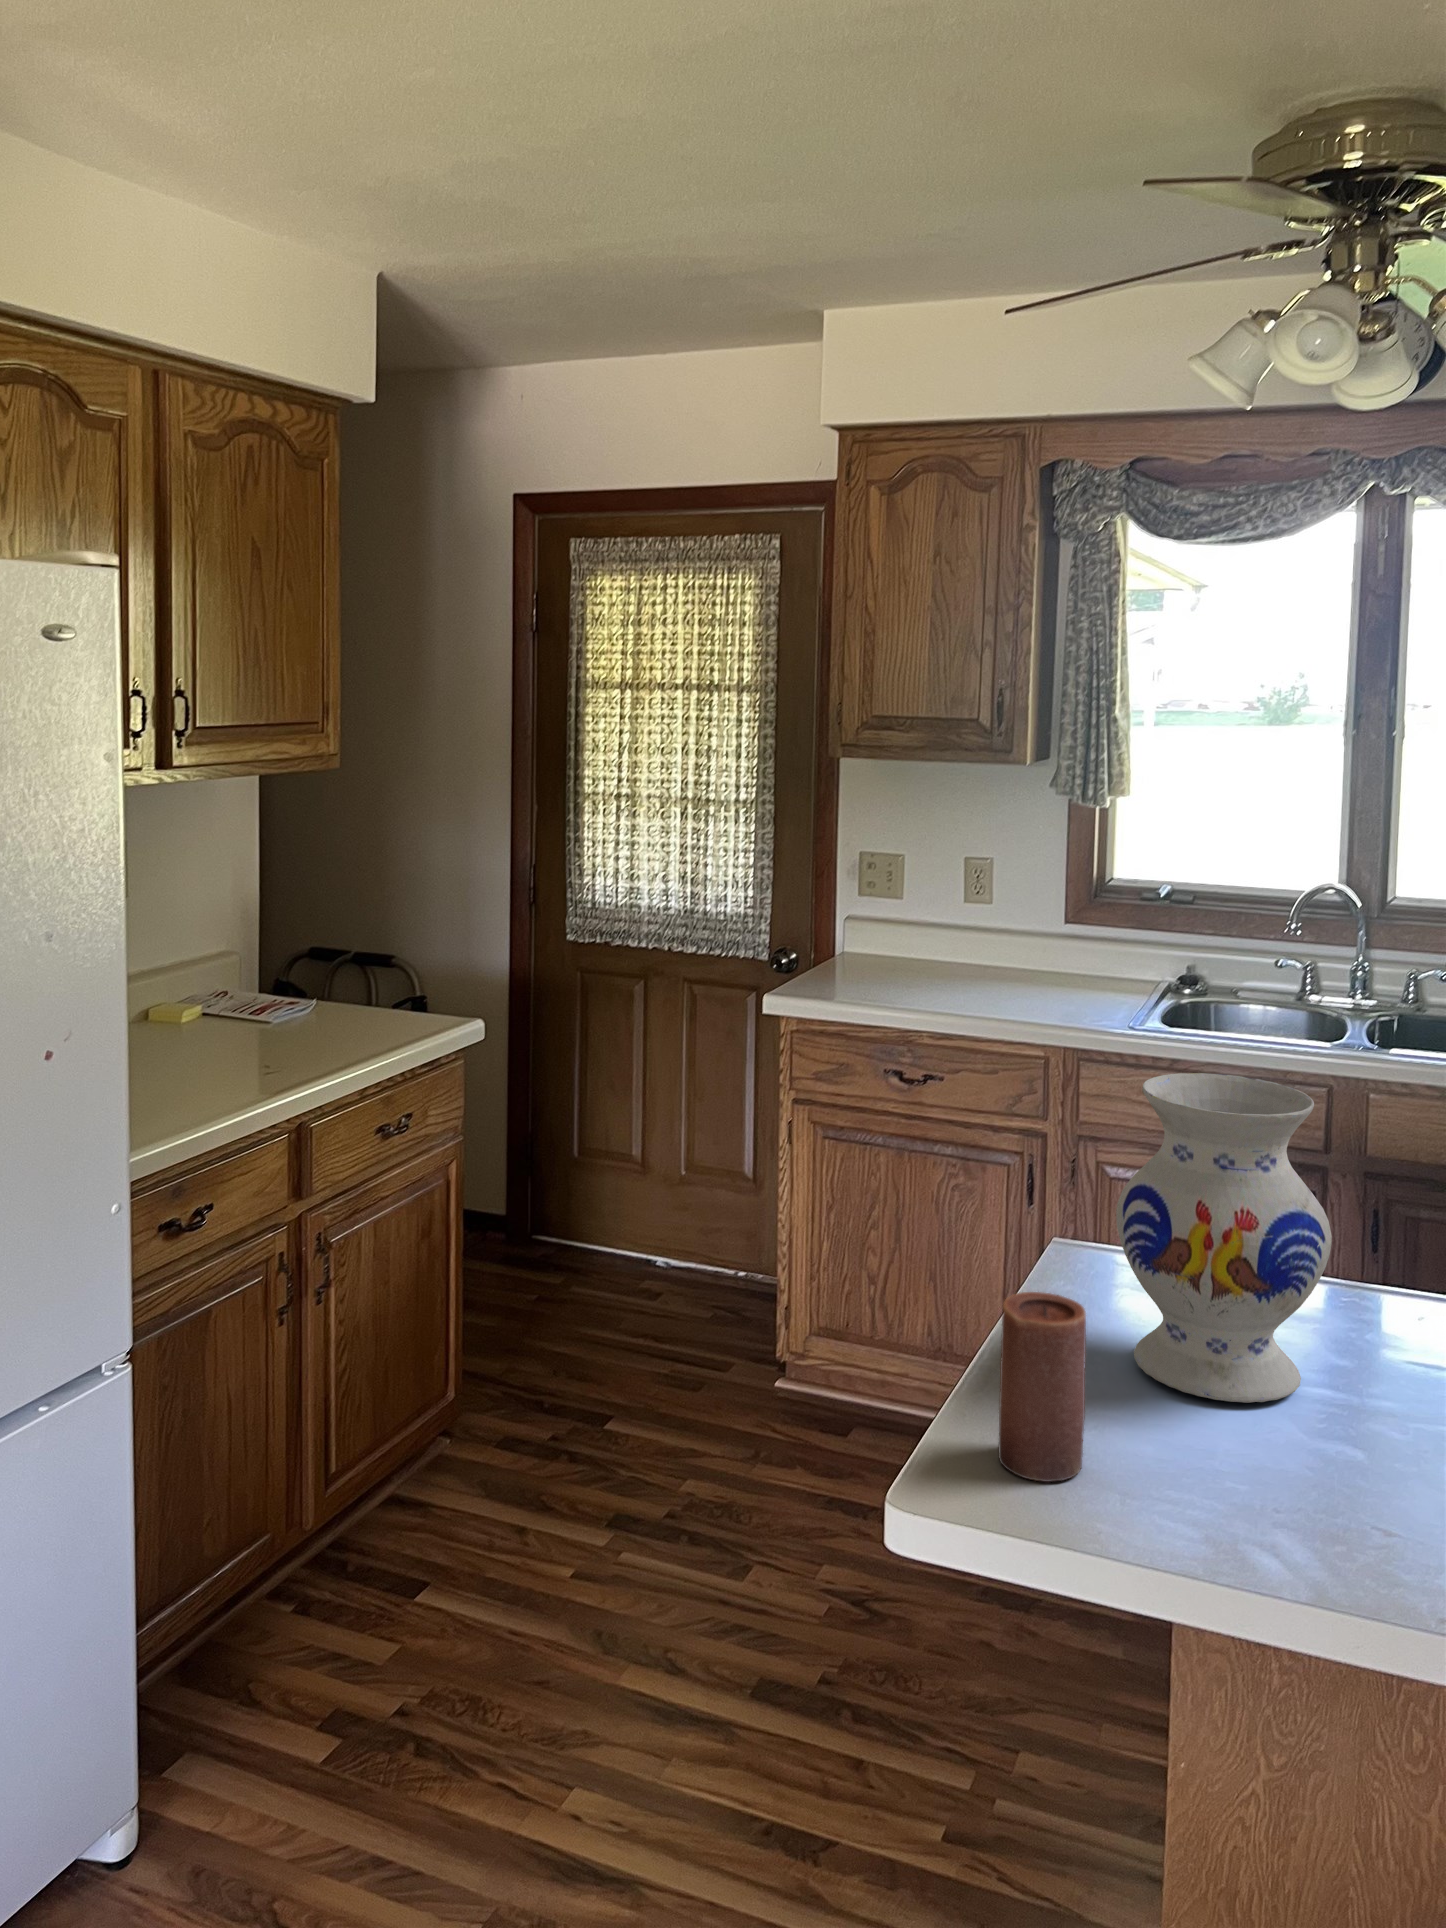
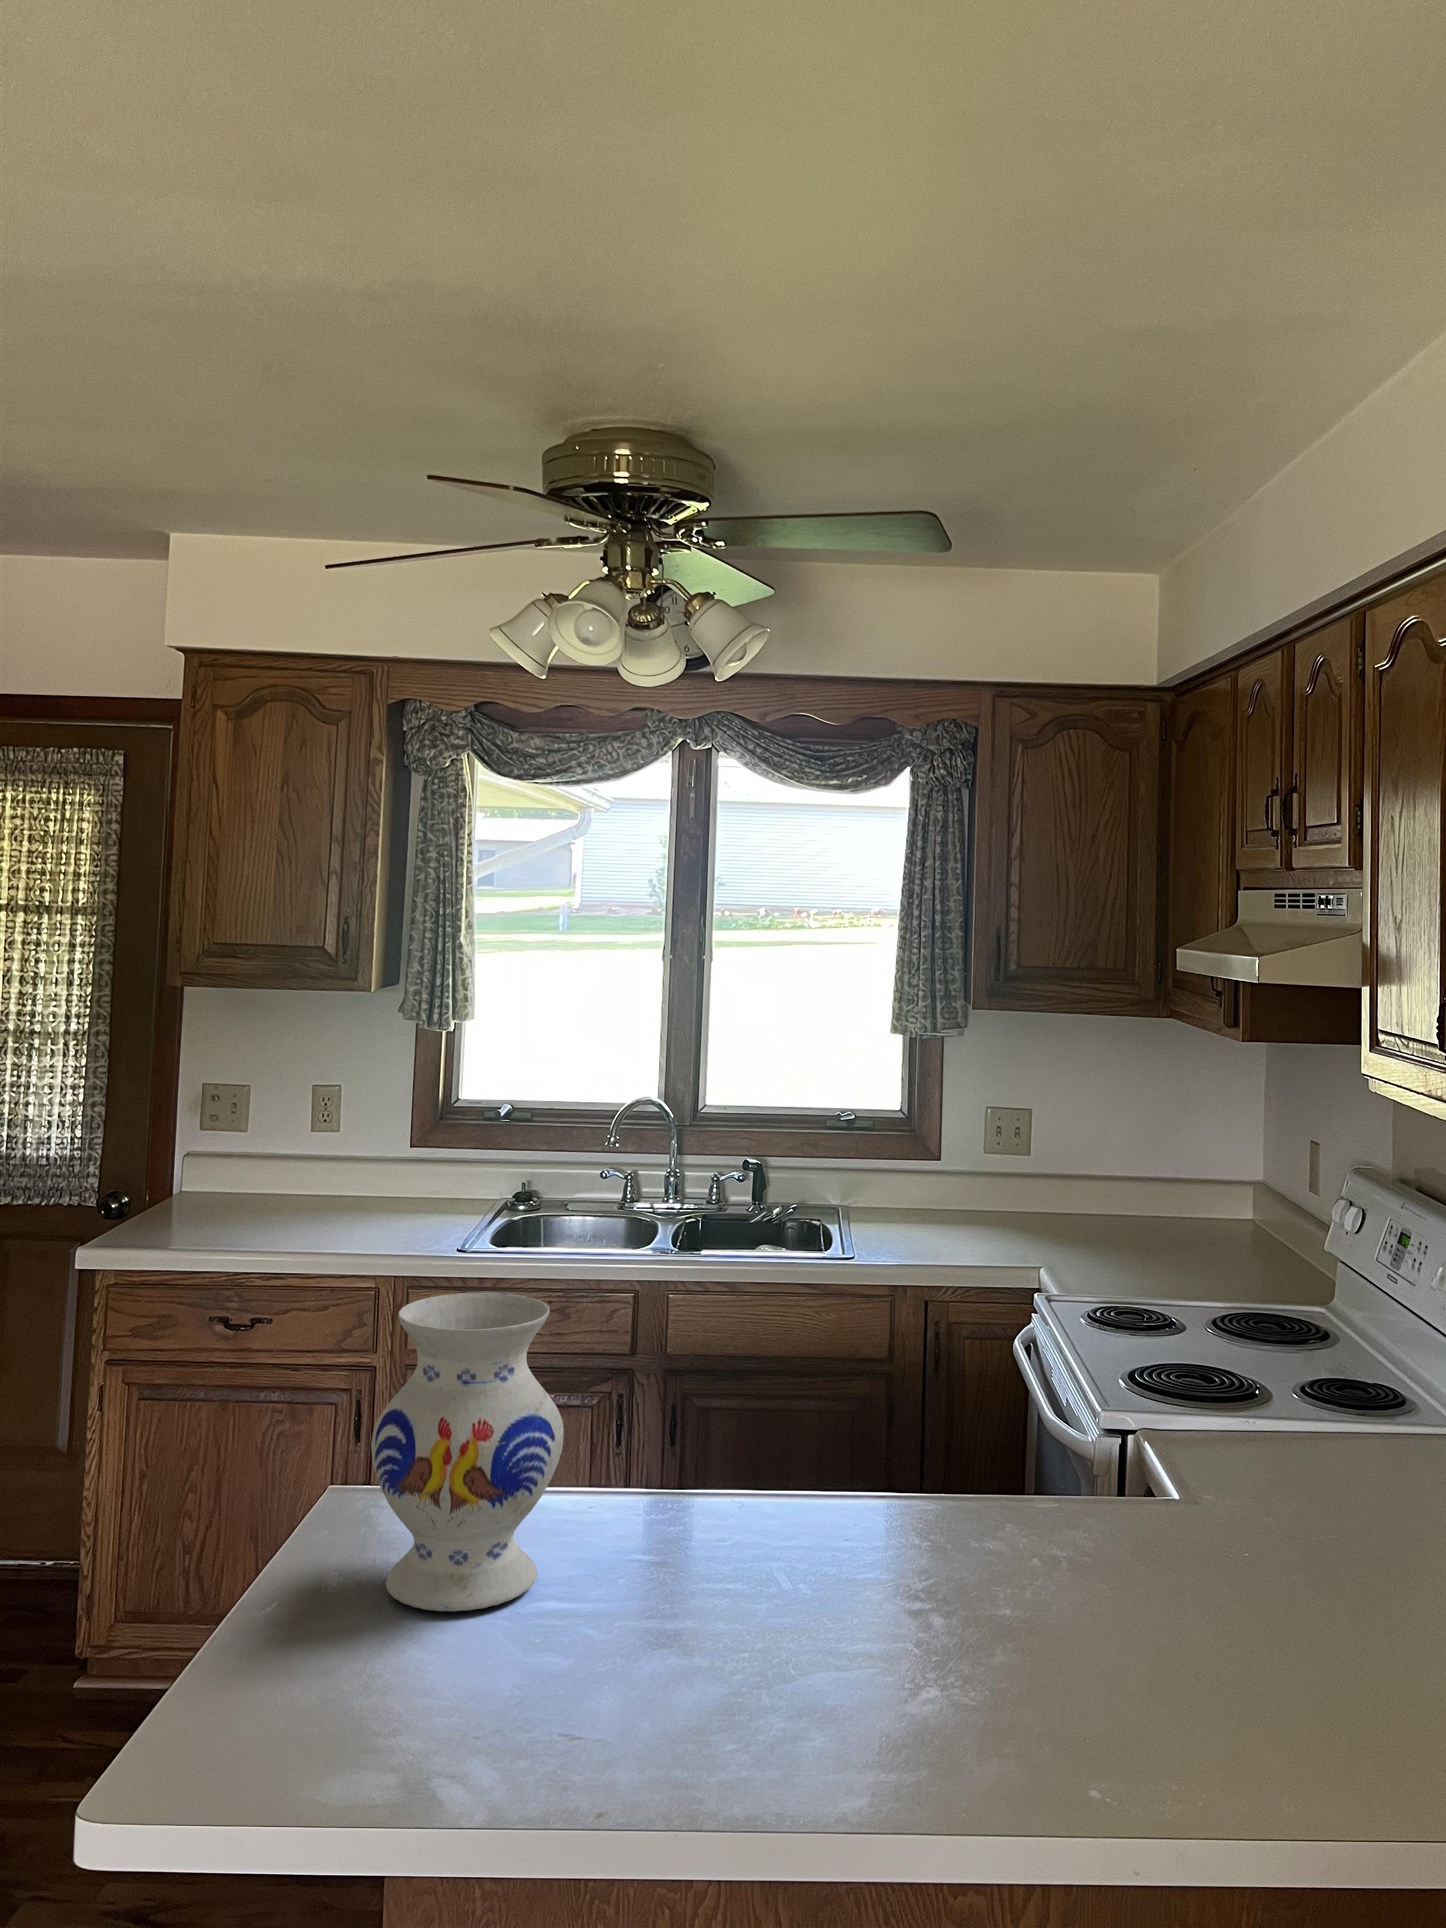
candle: present [999,1292,1086,1482] -> none [223,1533,314,1731]

